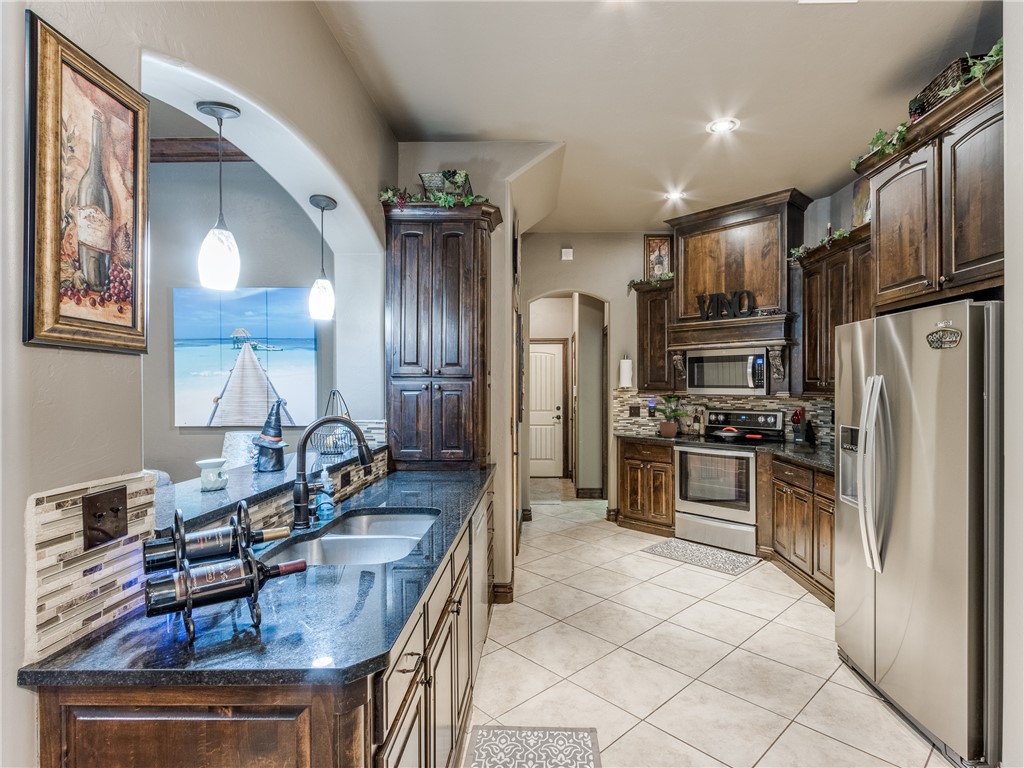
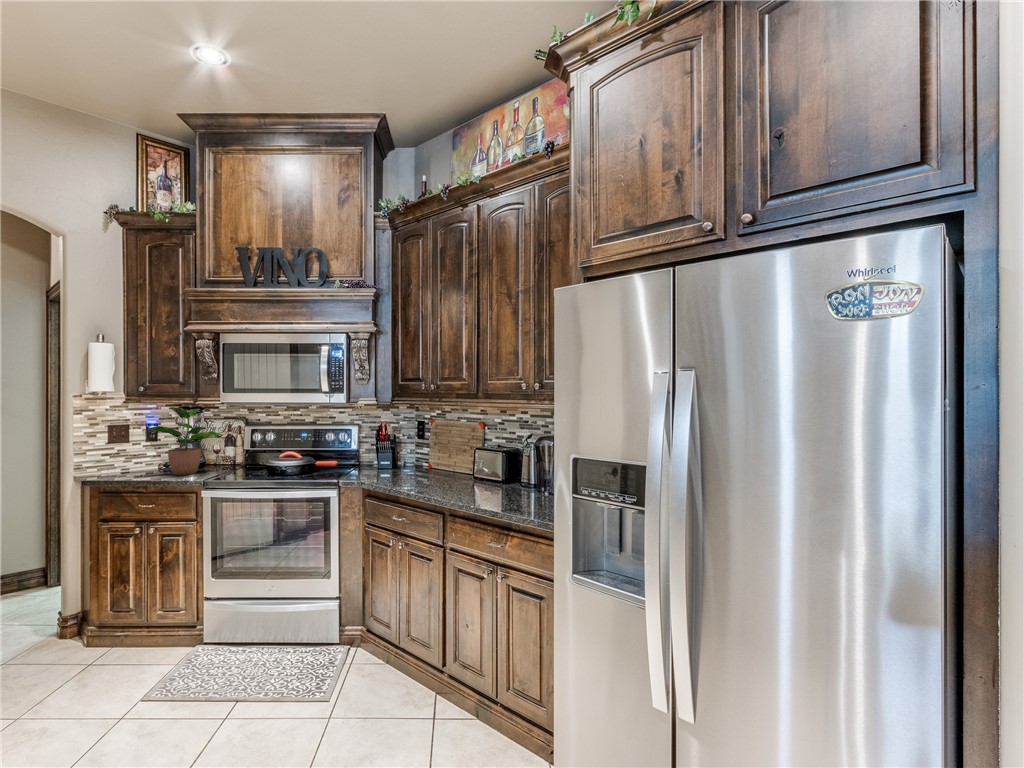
candle: present [793,406,813,453] -> none [397,417,424,486]

